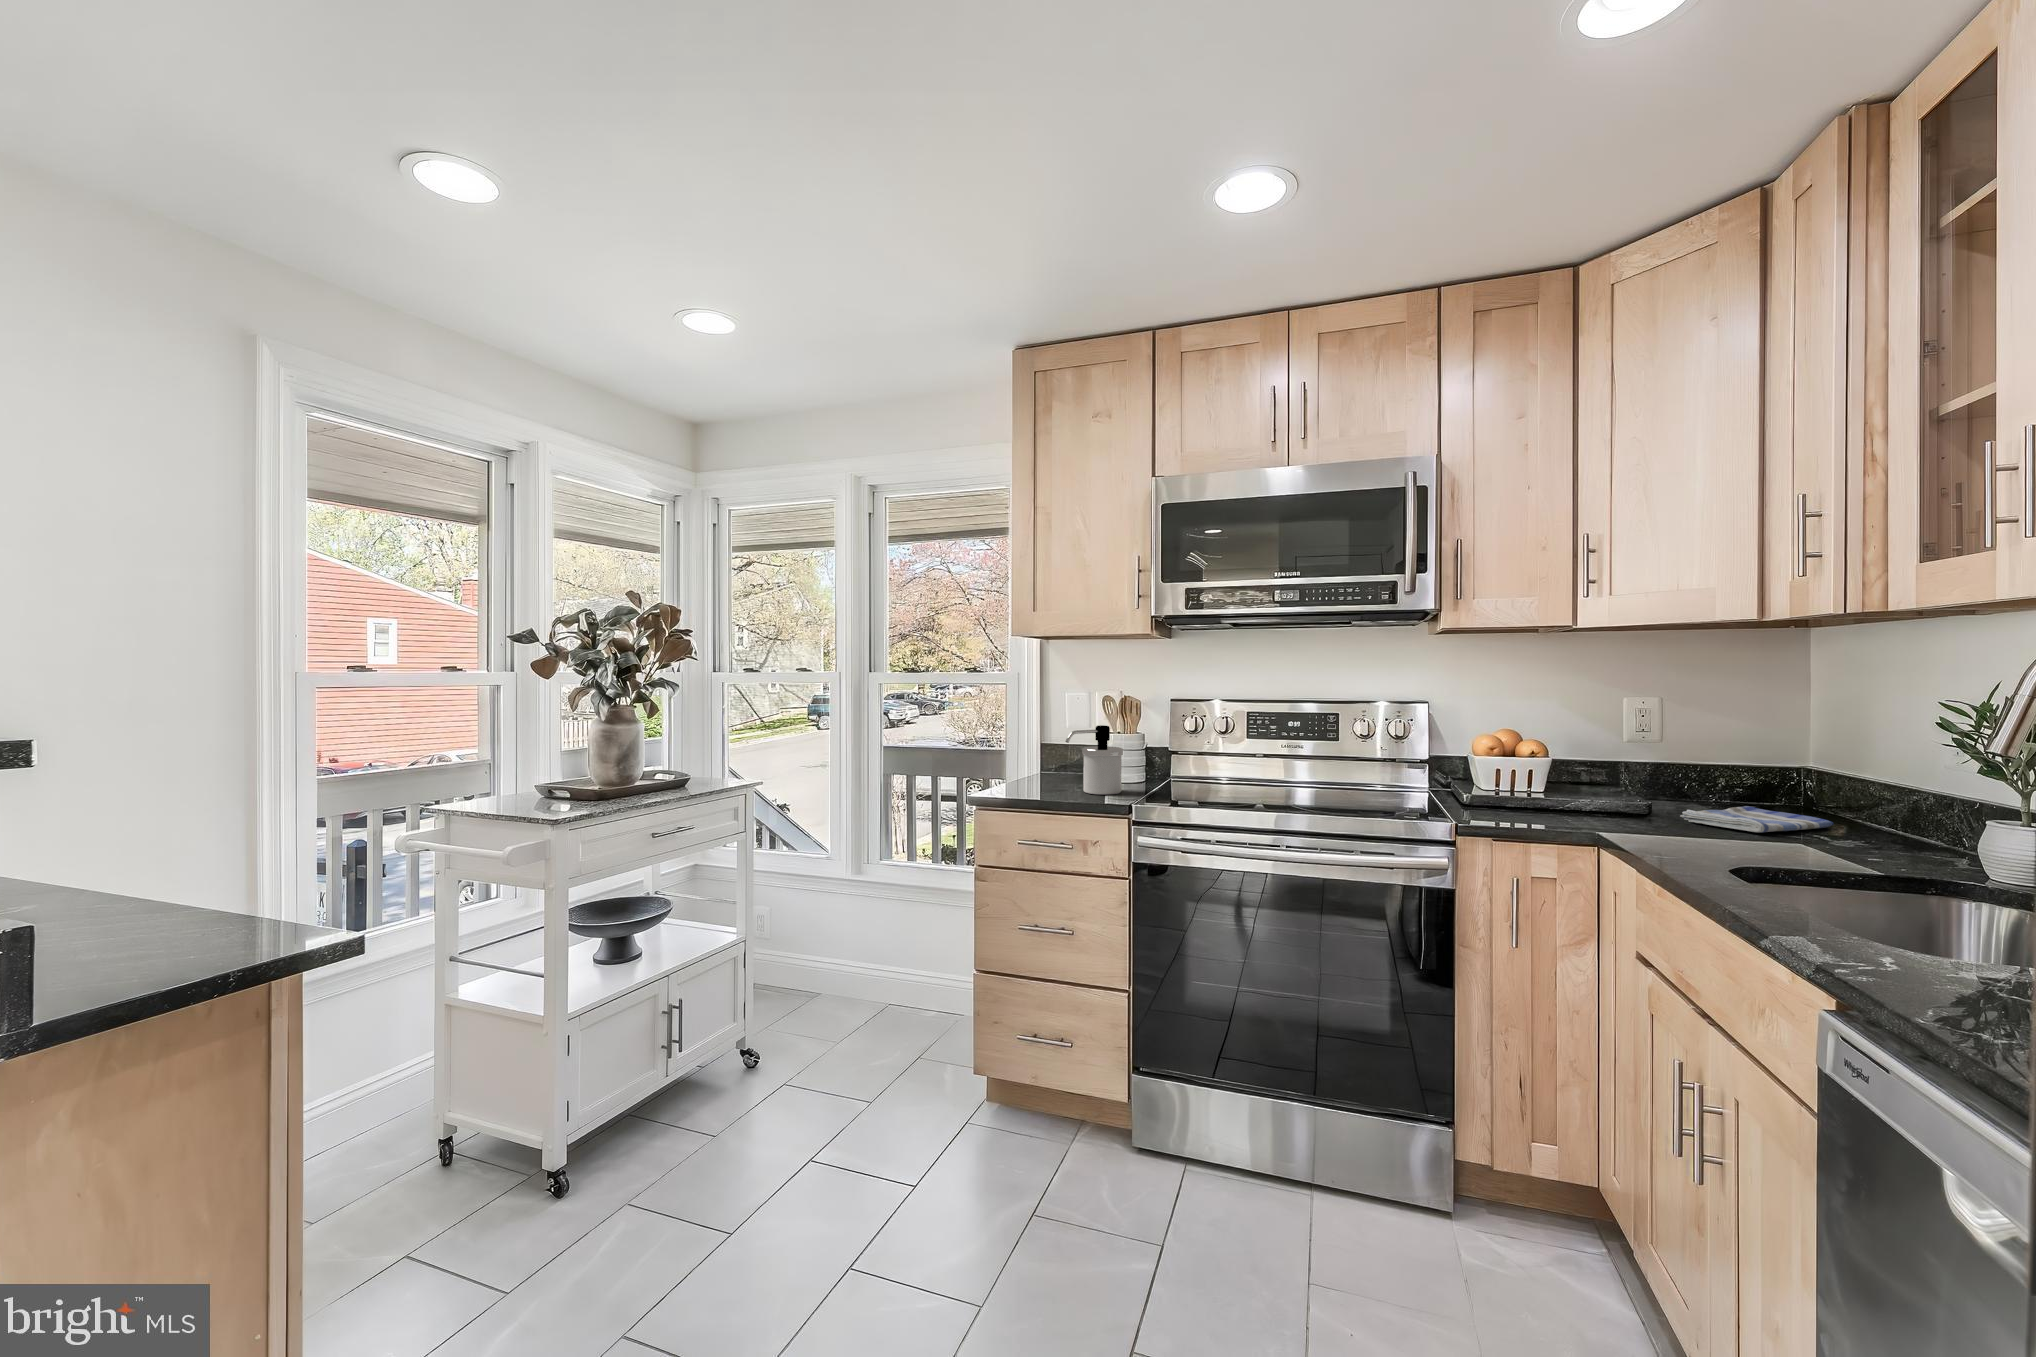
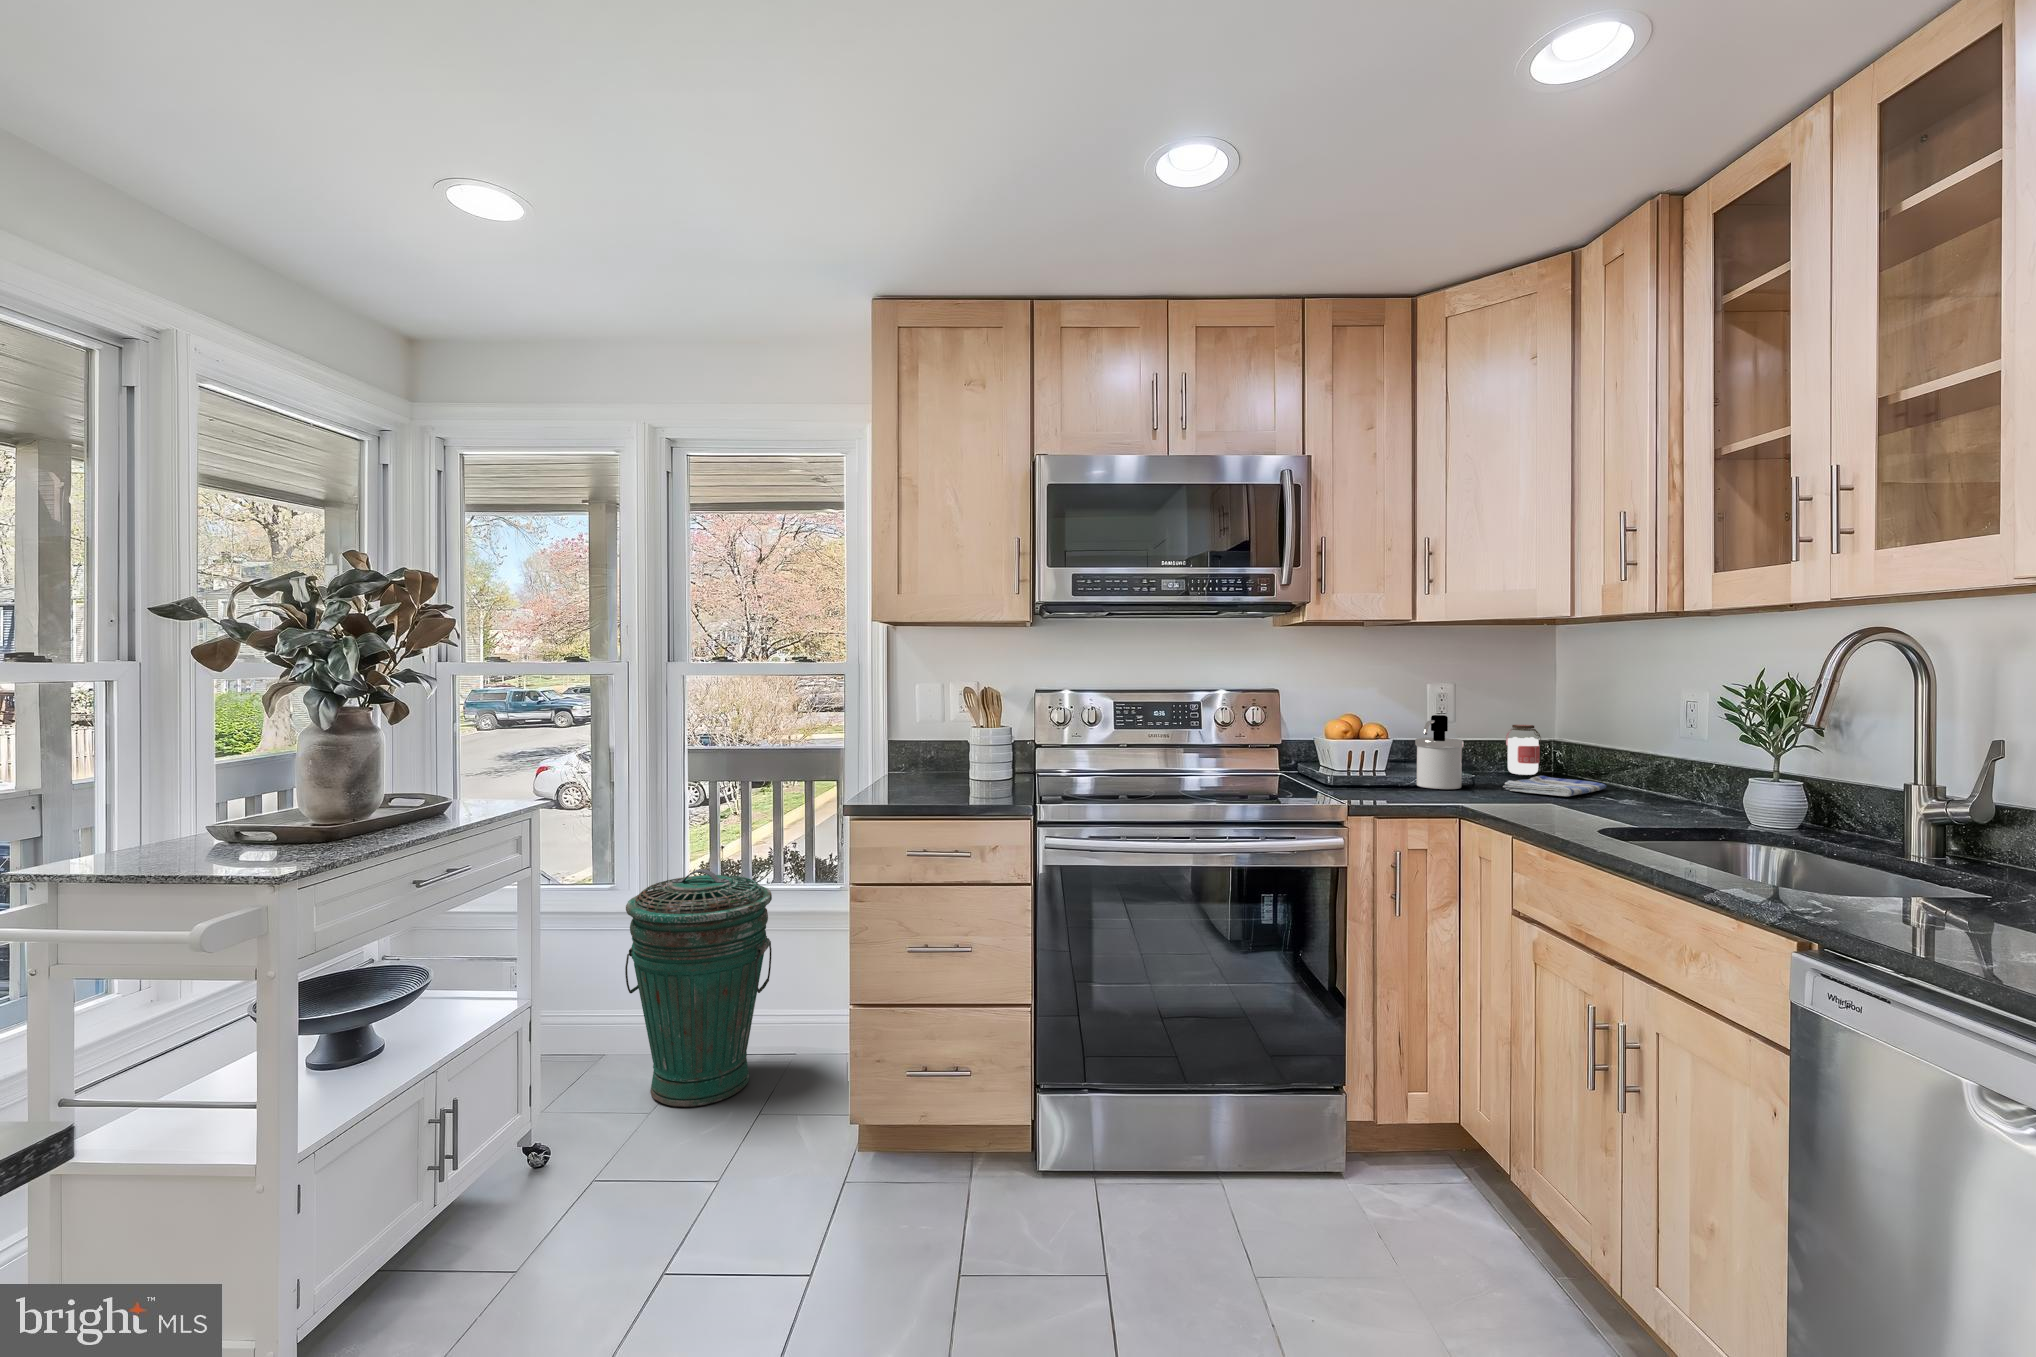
soap dispenser: present [1066,725,1123,794] -> present [1415,715,1463,789]
jar: none [1716,745,1763,806] -> present [1506,725,1541,775]
trash can: none [831,842,946,1037] -> present [625,869,772,1107]

